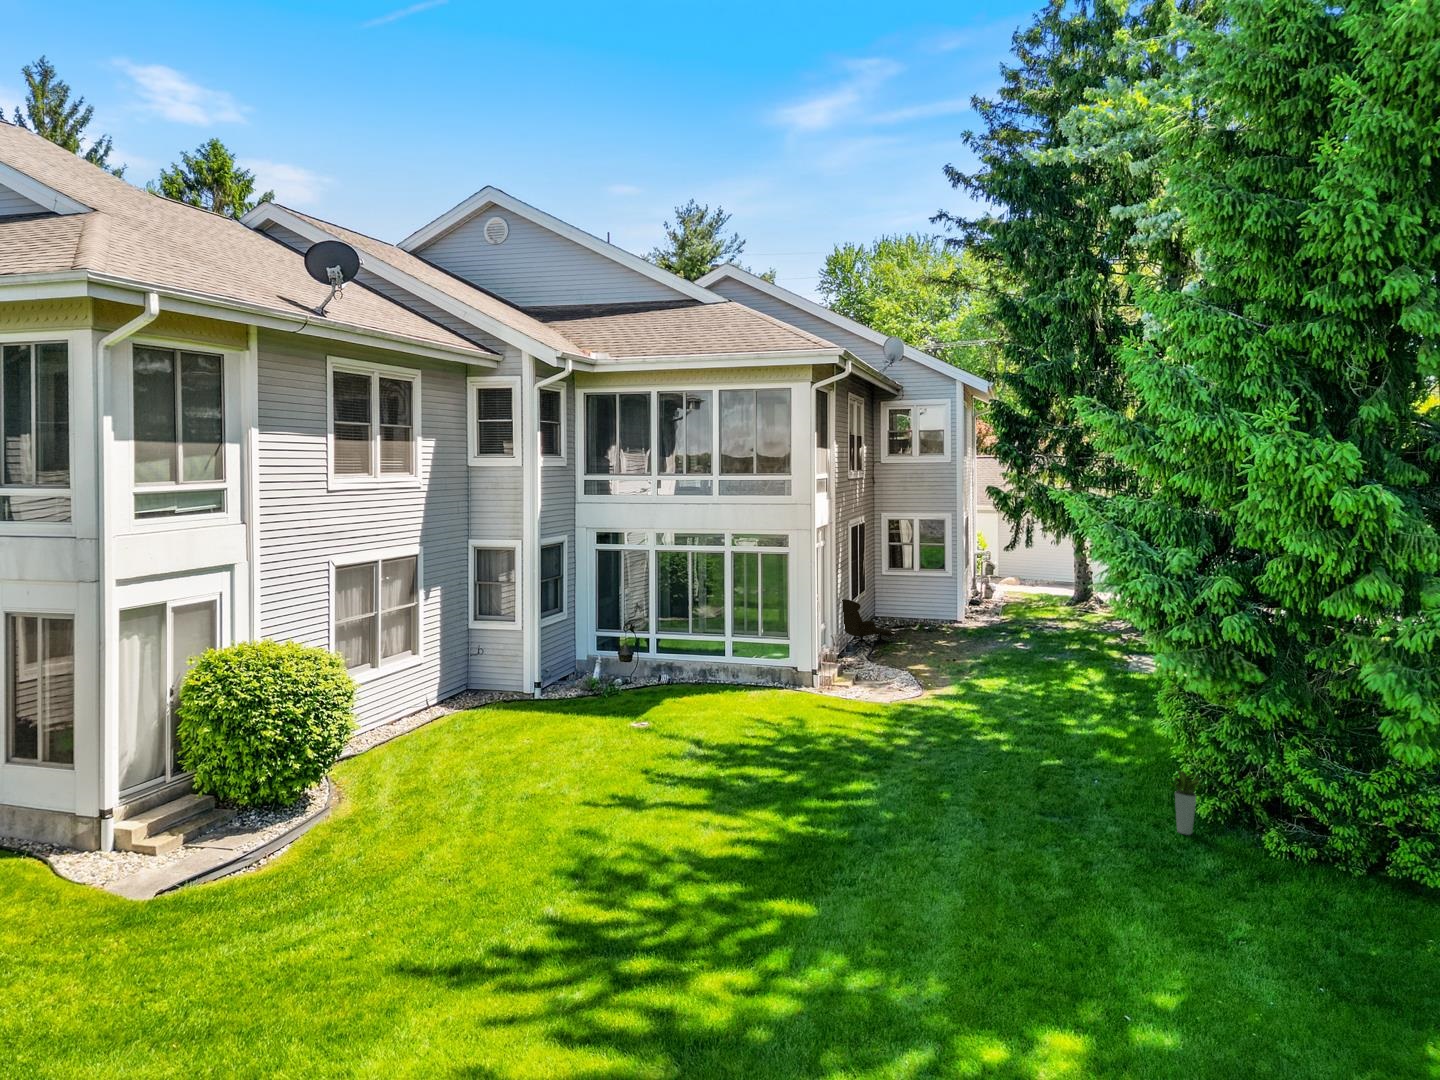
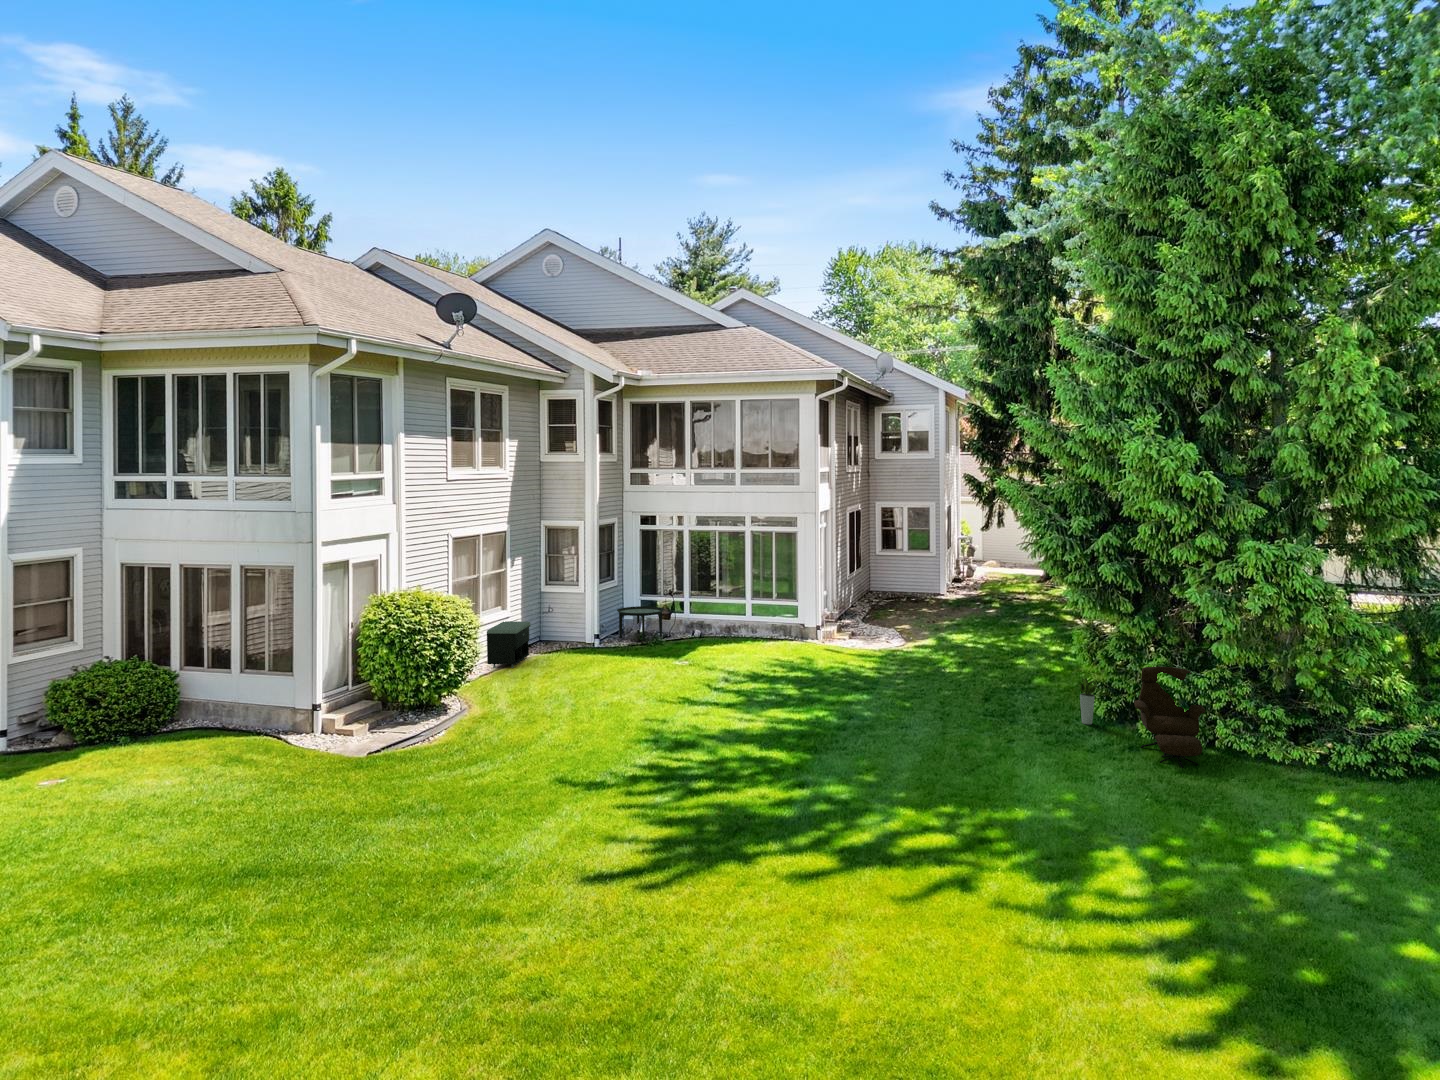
lounge chair: present [842,599,893,647] -> present [1134,667,1205,768]
round table: none [566,642,625,687] -> present [617,606,664,641]
storage bench: none [388,668,449,730] -> present [487,621,530,668]

